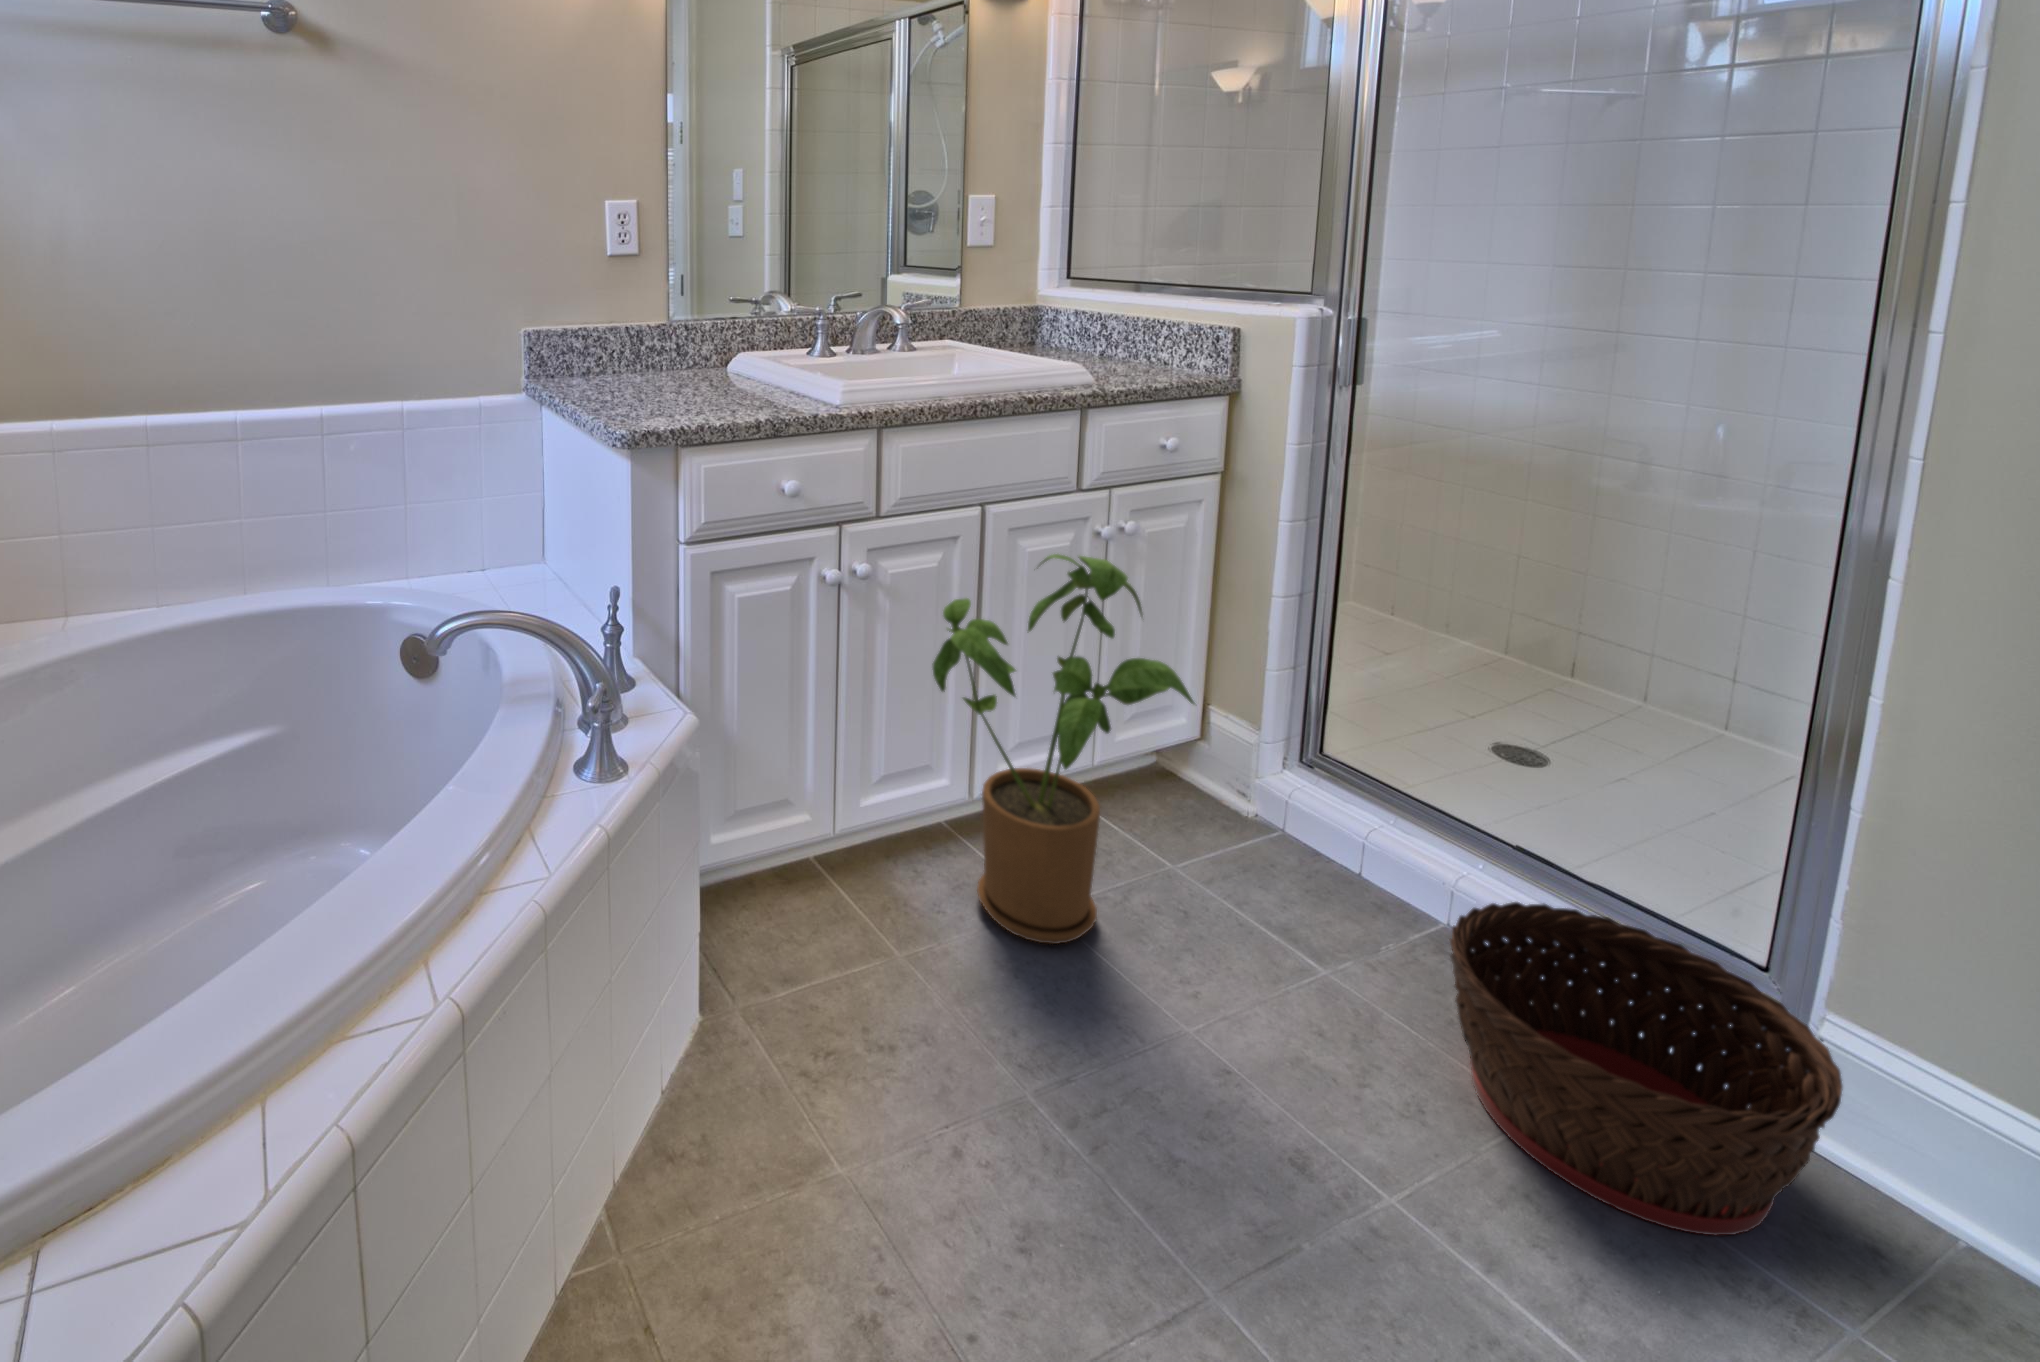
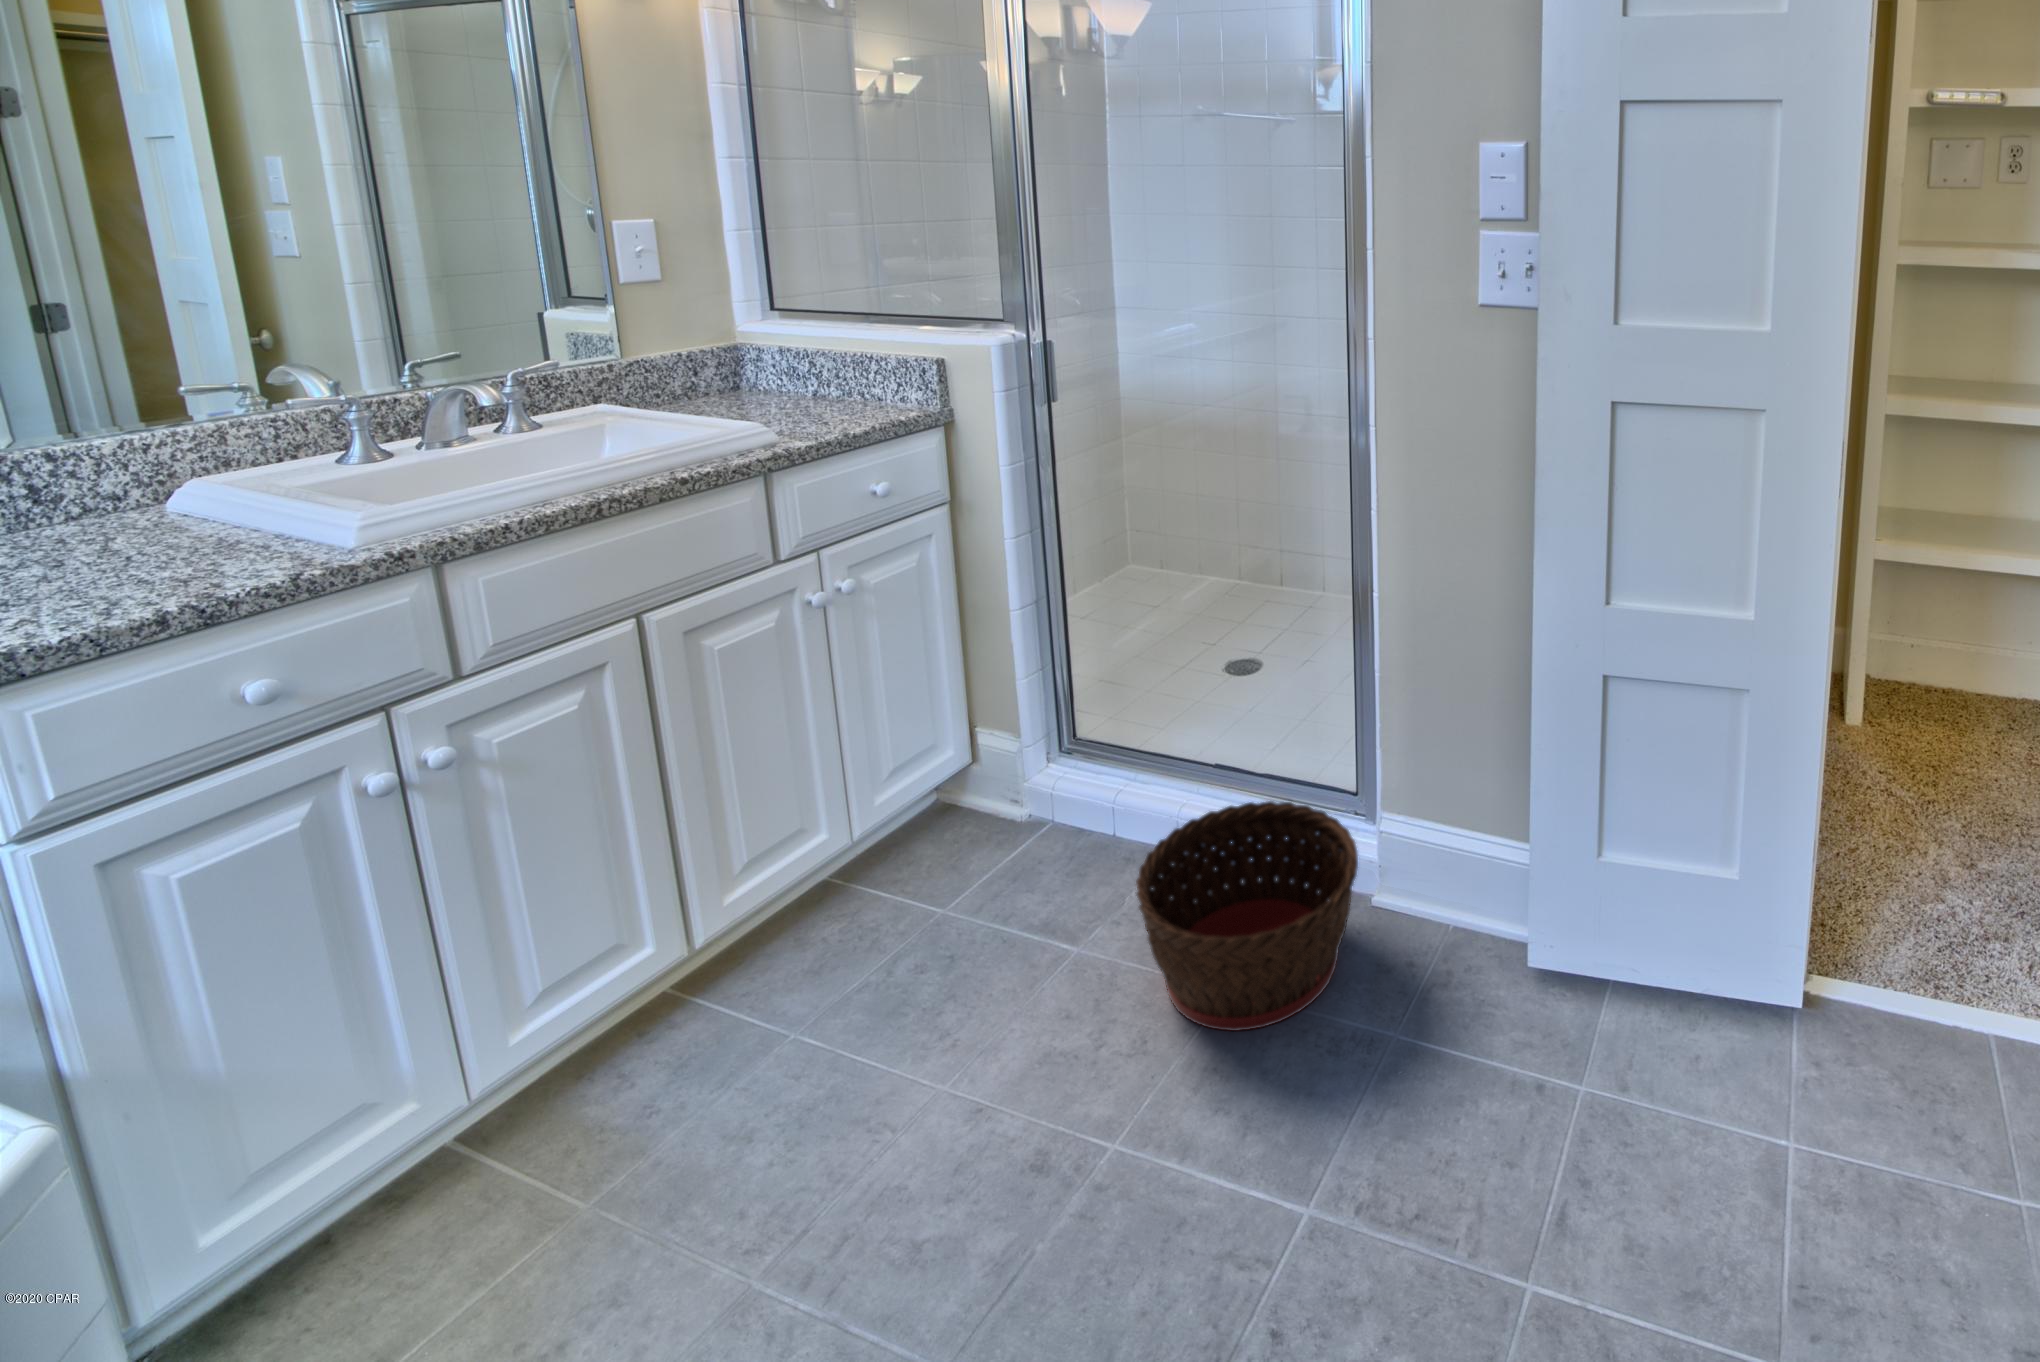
house plant: present [932,554,1195,944] -> none [575,641,898,1086]

